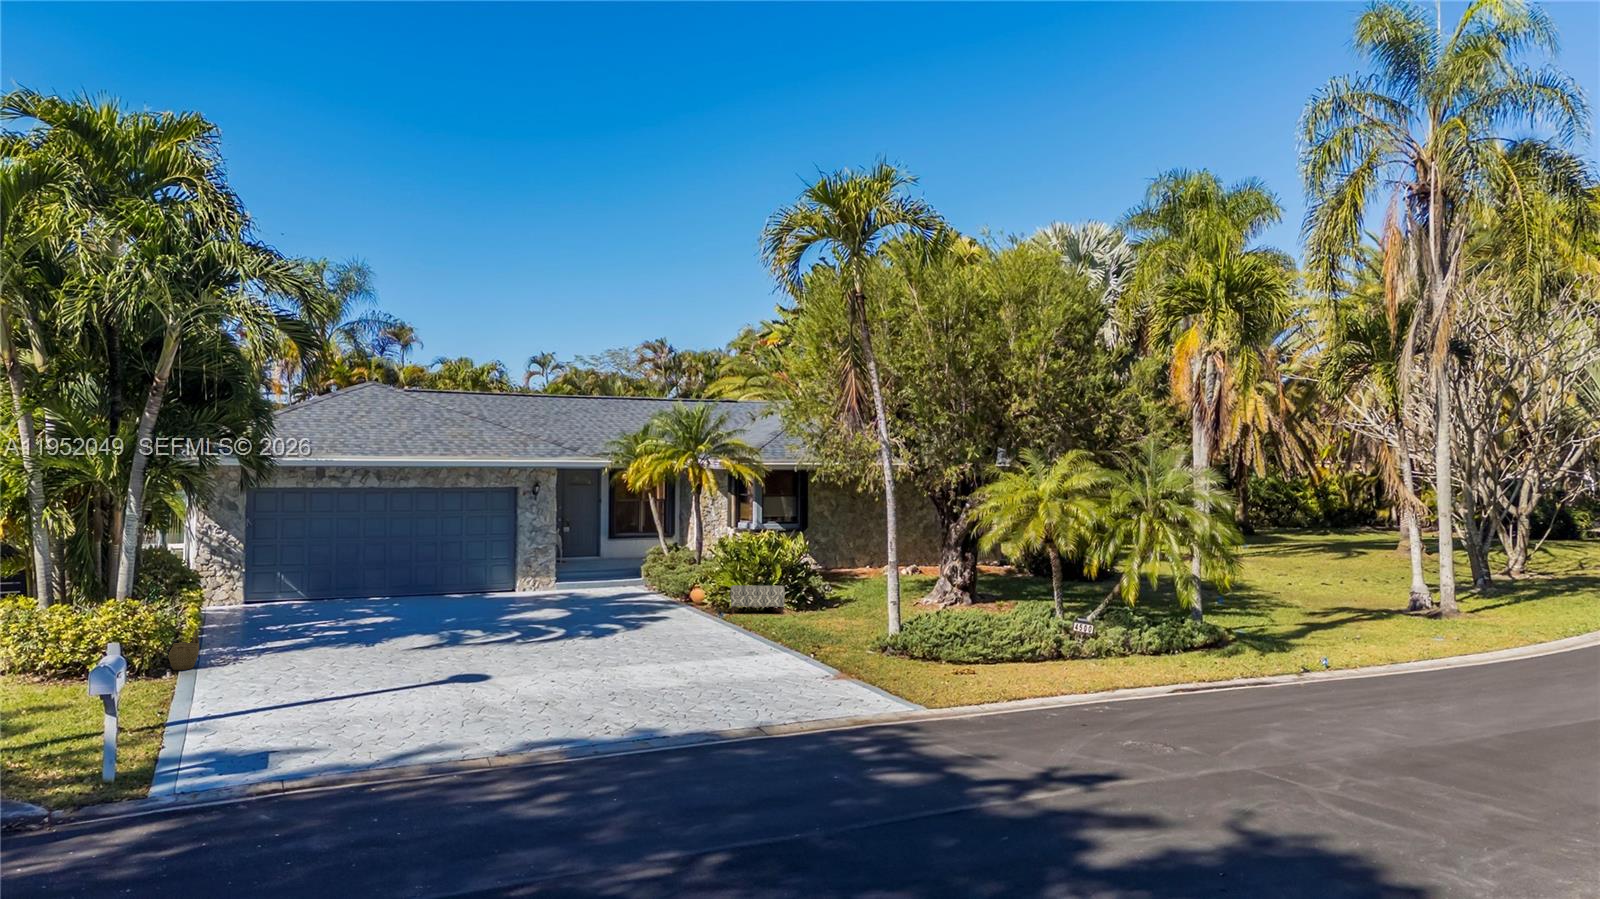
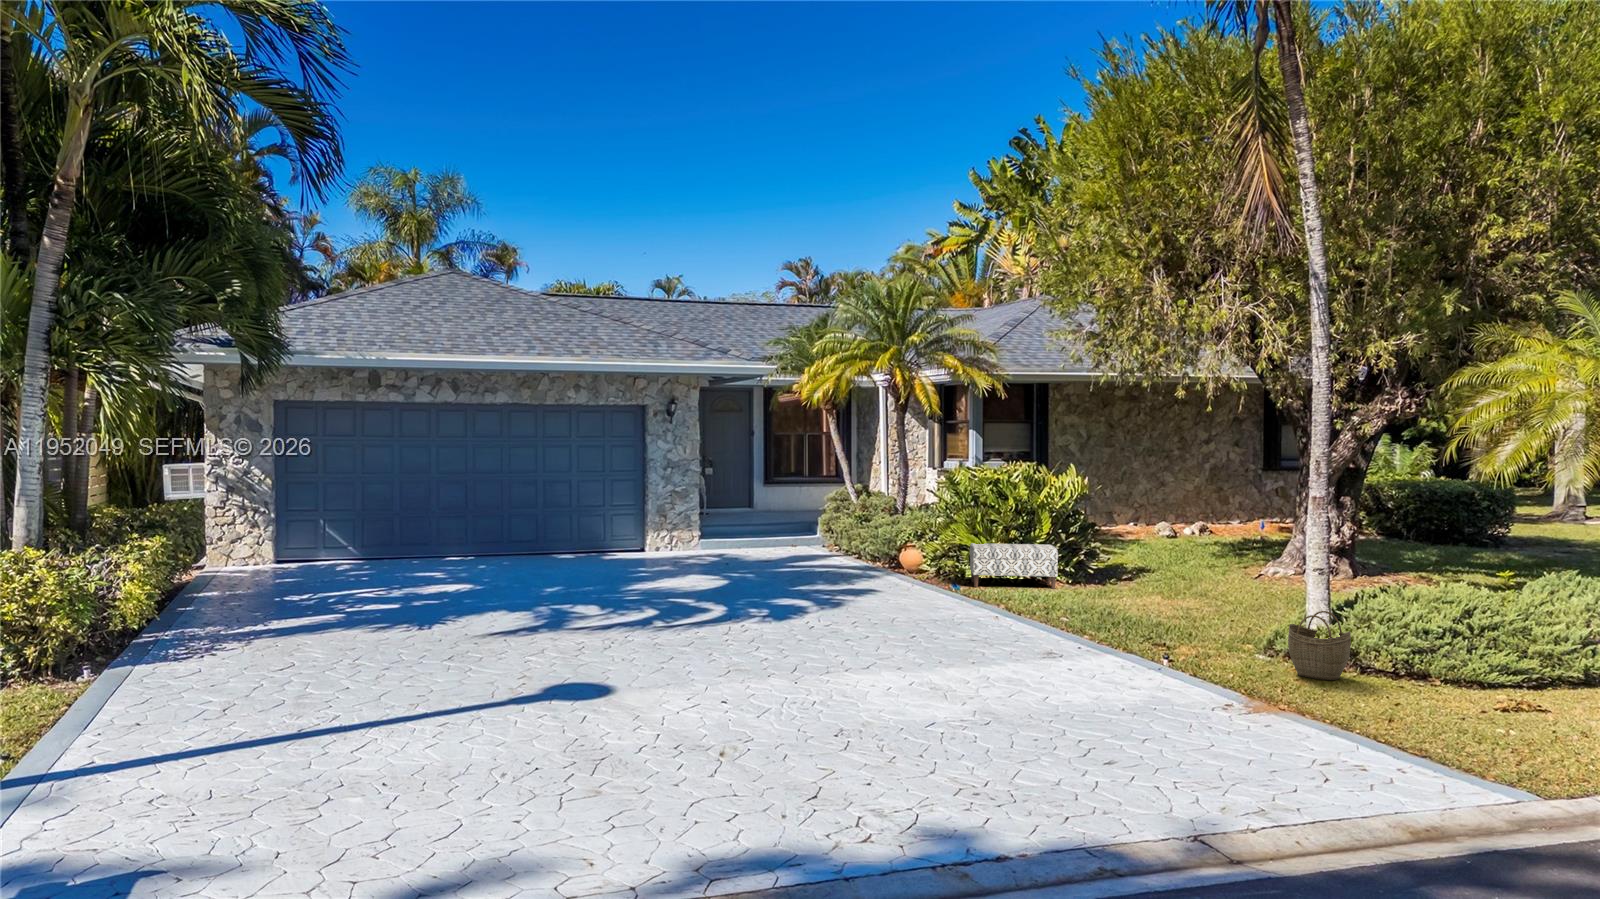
woven basket: present [168,630,199,670] -> present [1288,611,1351,680]

